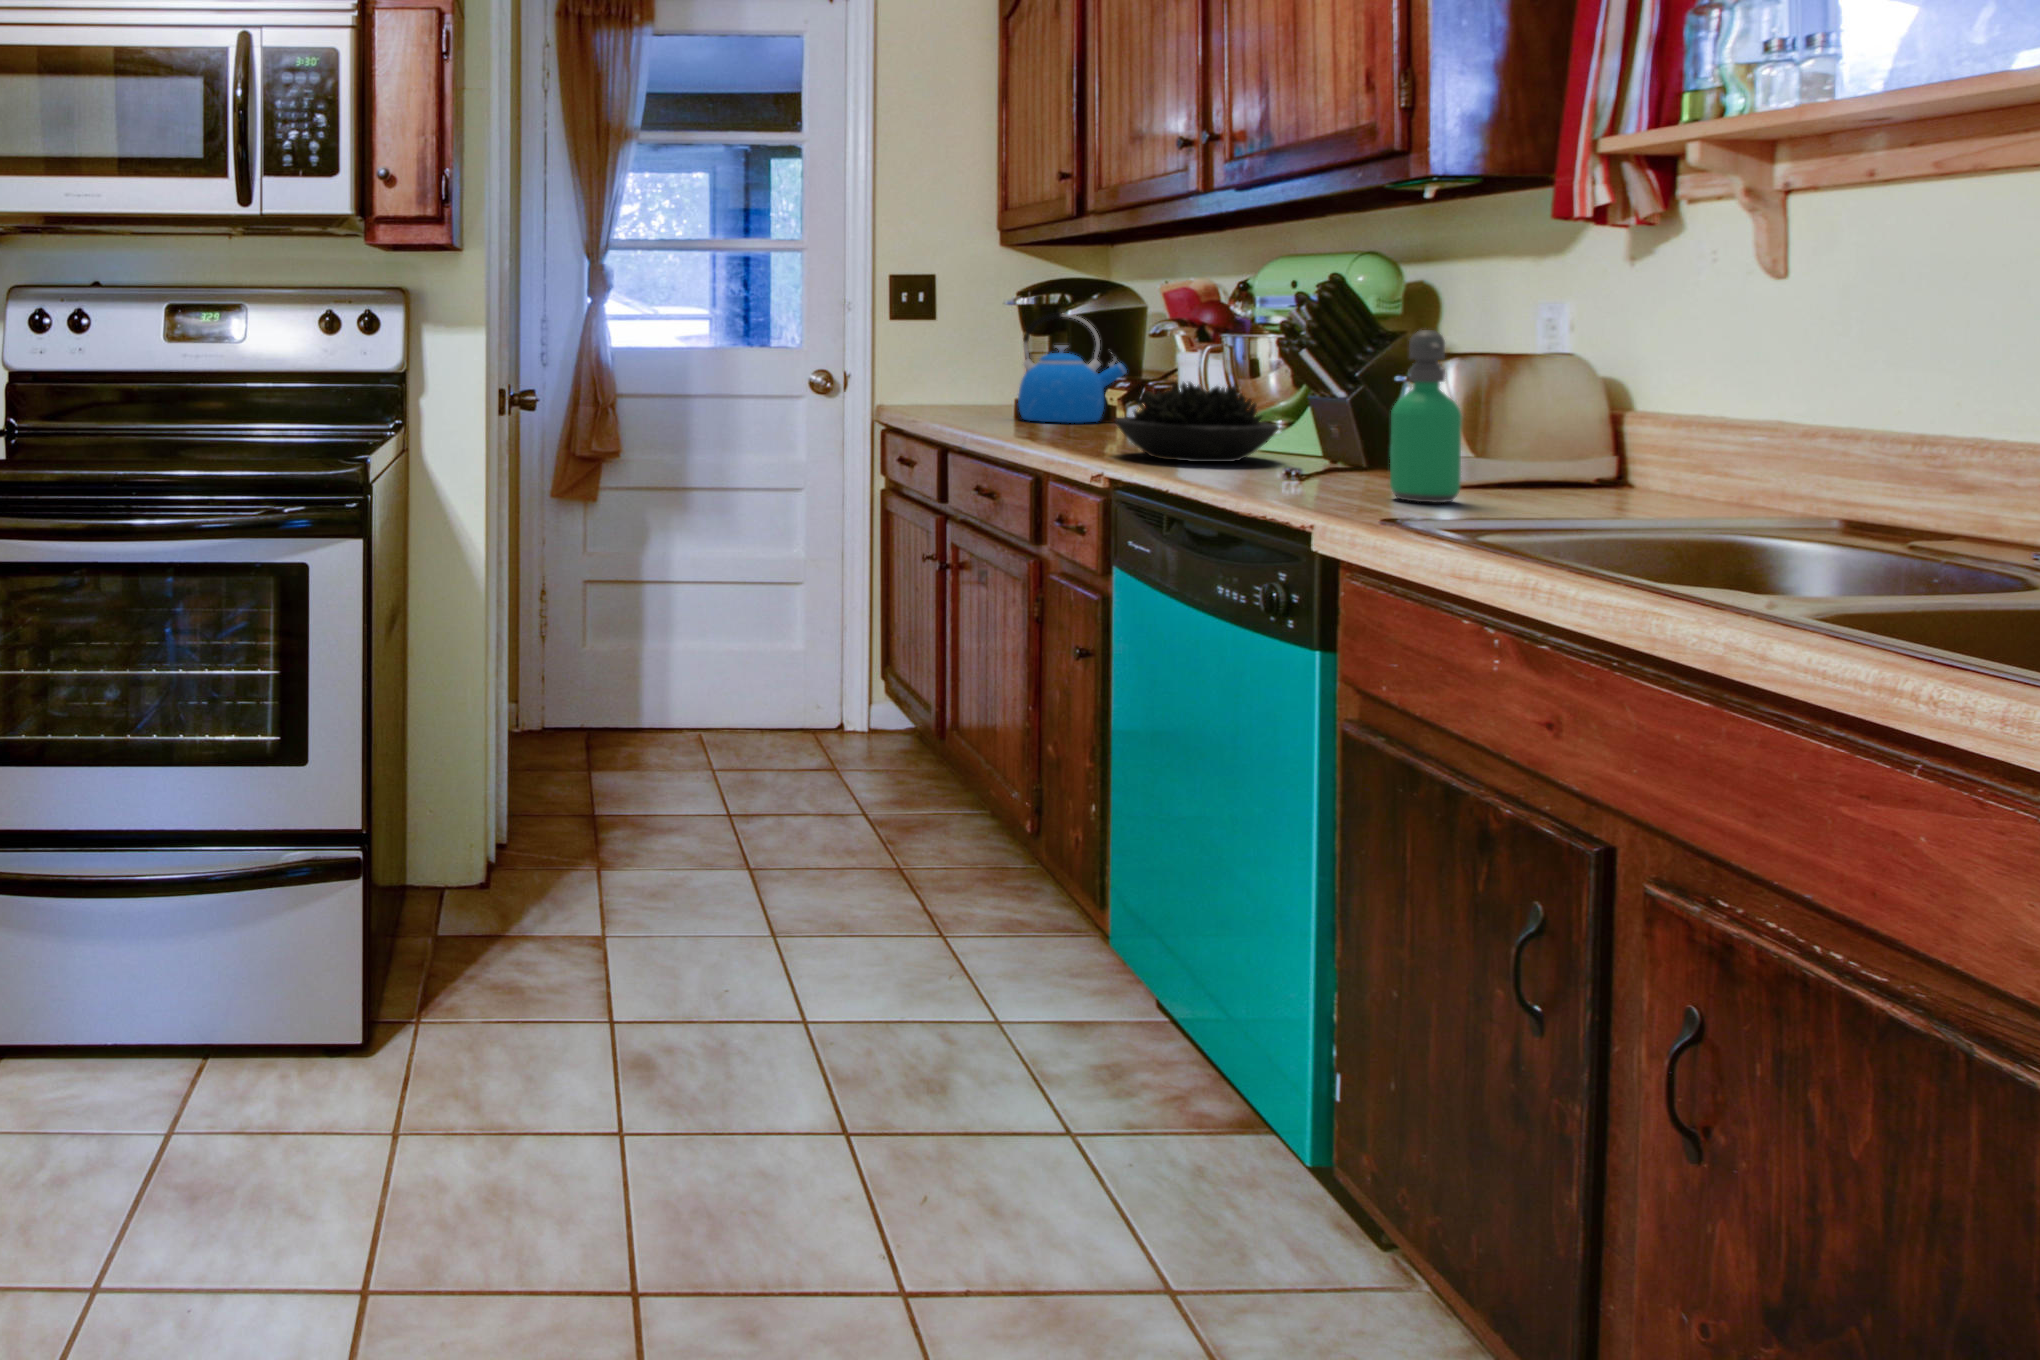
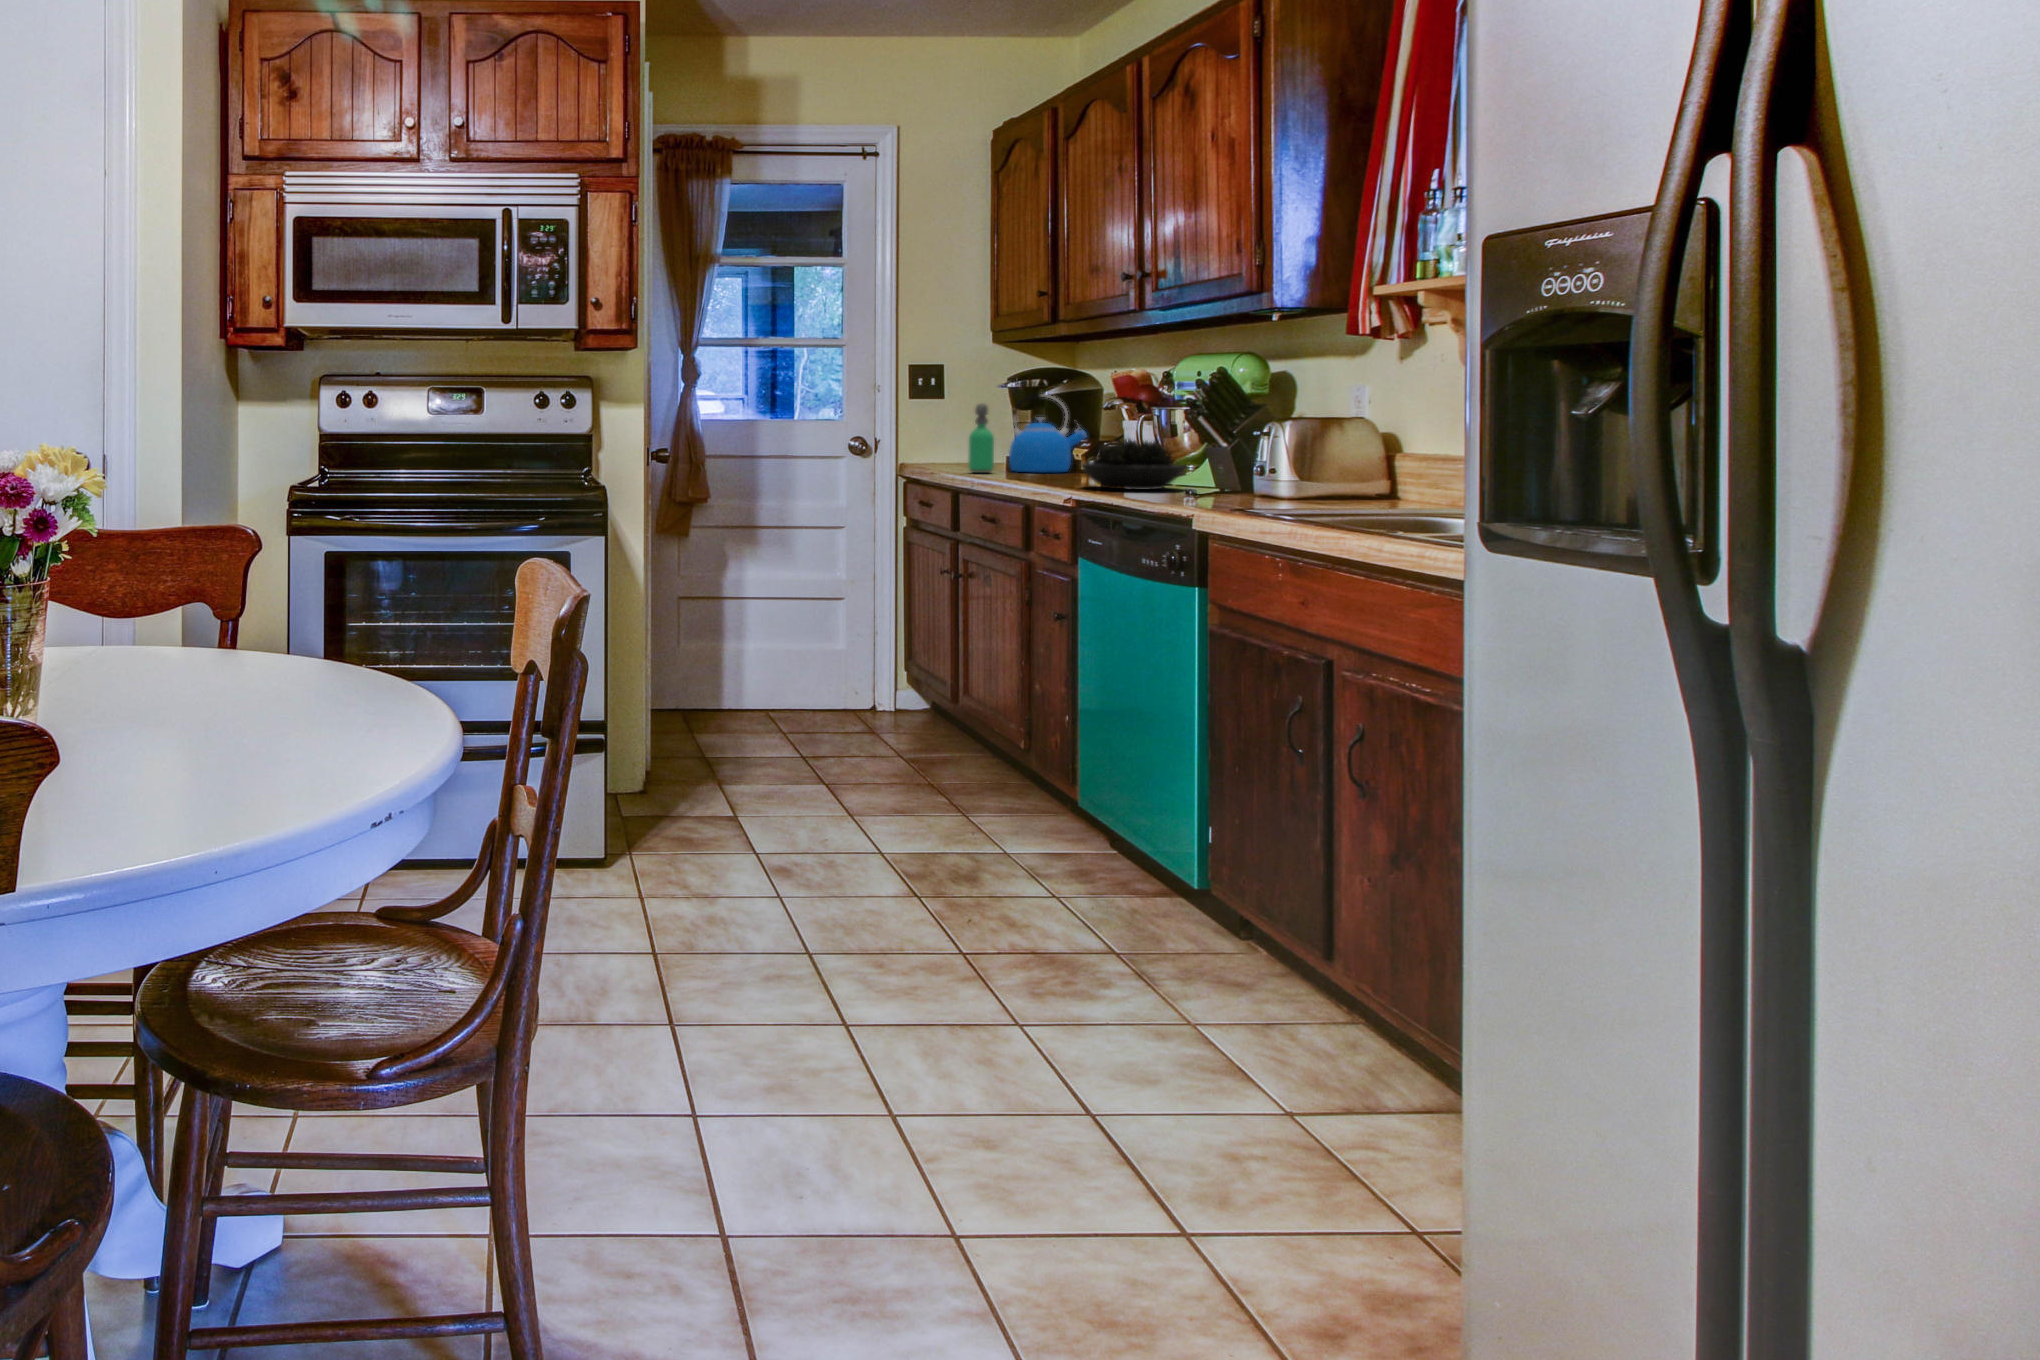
soap dispenser: present [1390,330,1462,503] -> present [968,403,994,473]

